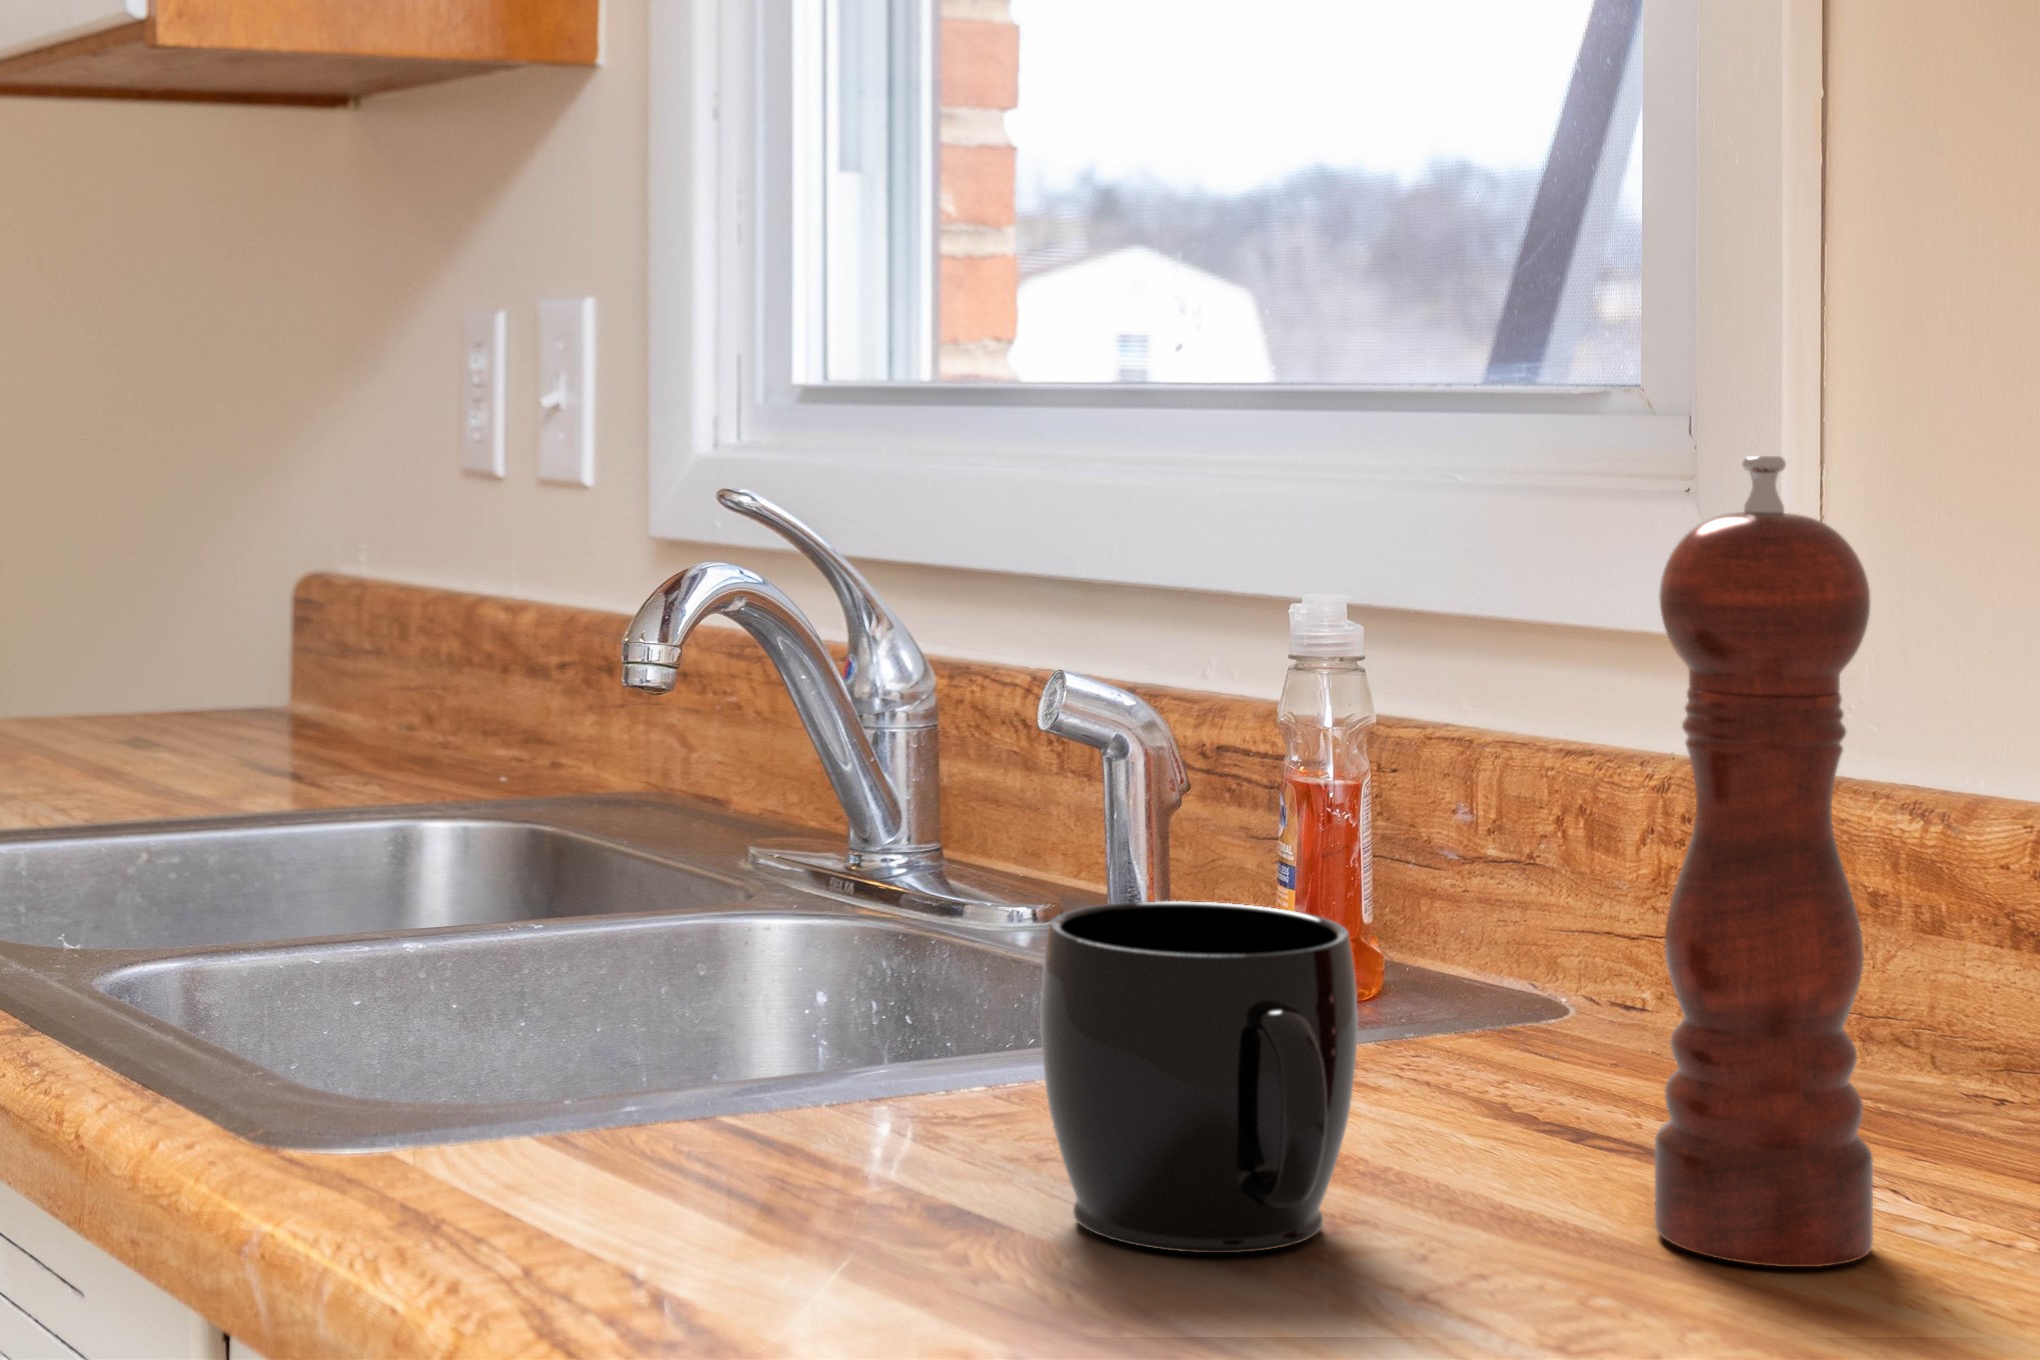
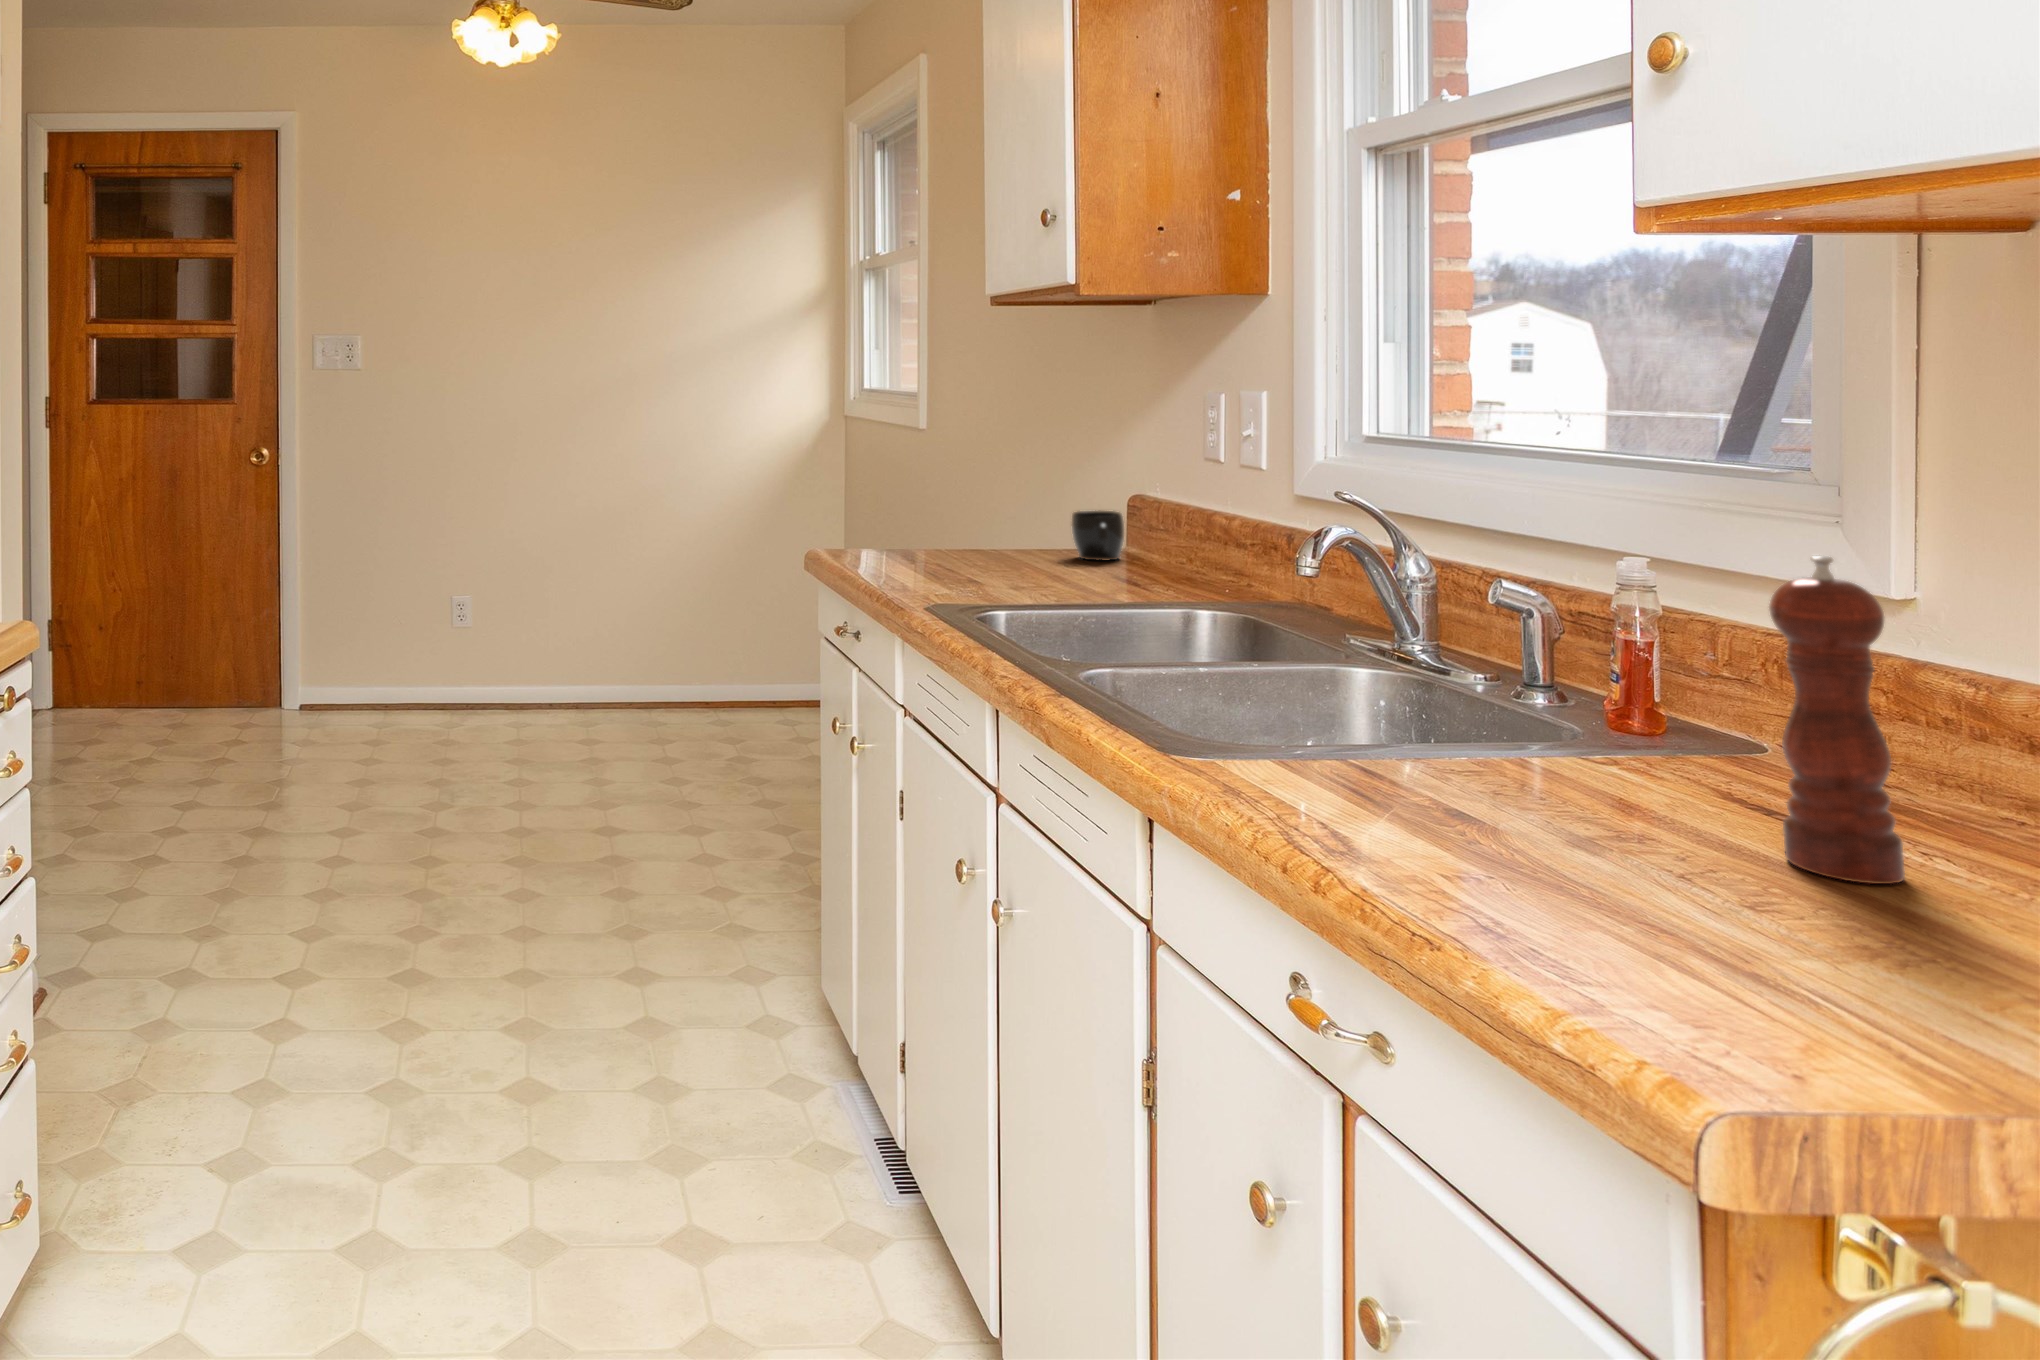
mug: present [1040,901,1358,1253] -> present [1071,510,1124,560]

